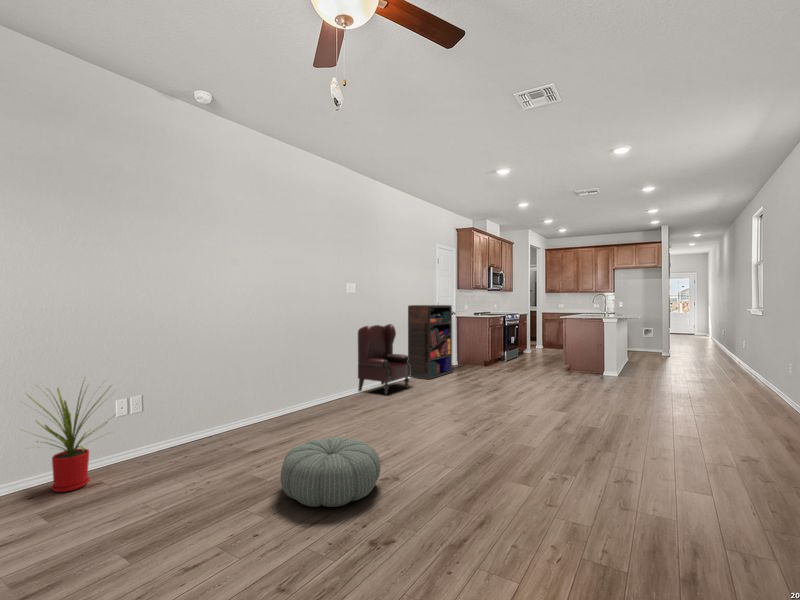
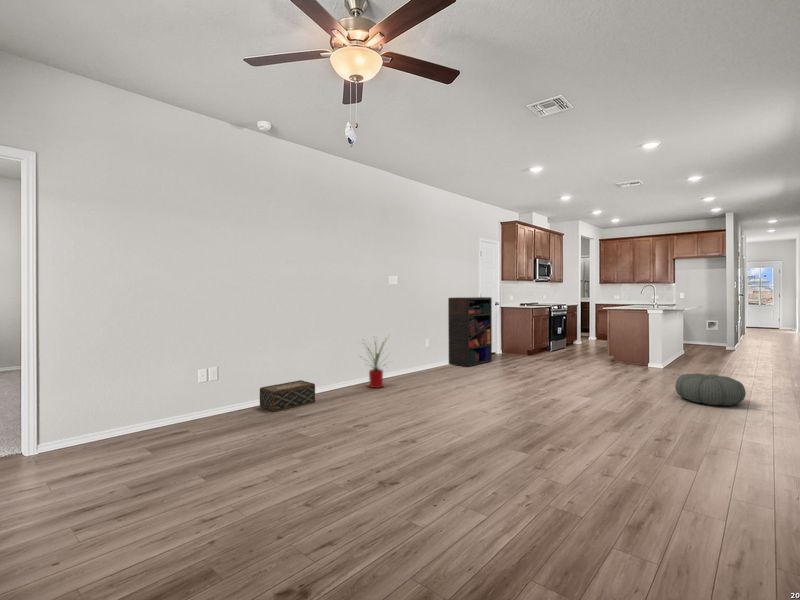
armchair: present [358,324,411,395] -> none [399,315,449,379]
house plant: present [28,380,108,492] -> present [368,341,386,388]
woven basket: none [195,403,266,444] -> present [260,380,315,411]
pouf: present [281,437,380,507] -> present [675,373,746,406]

